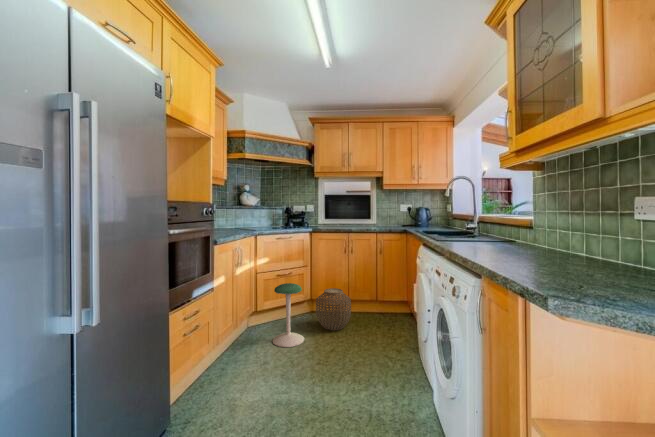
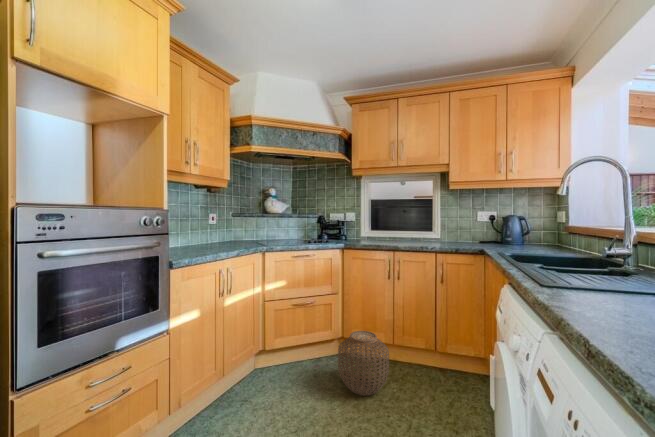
stool: present [273,283,304,347] -> none [268,323,313,420]

